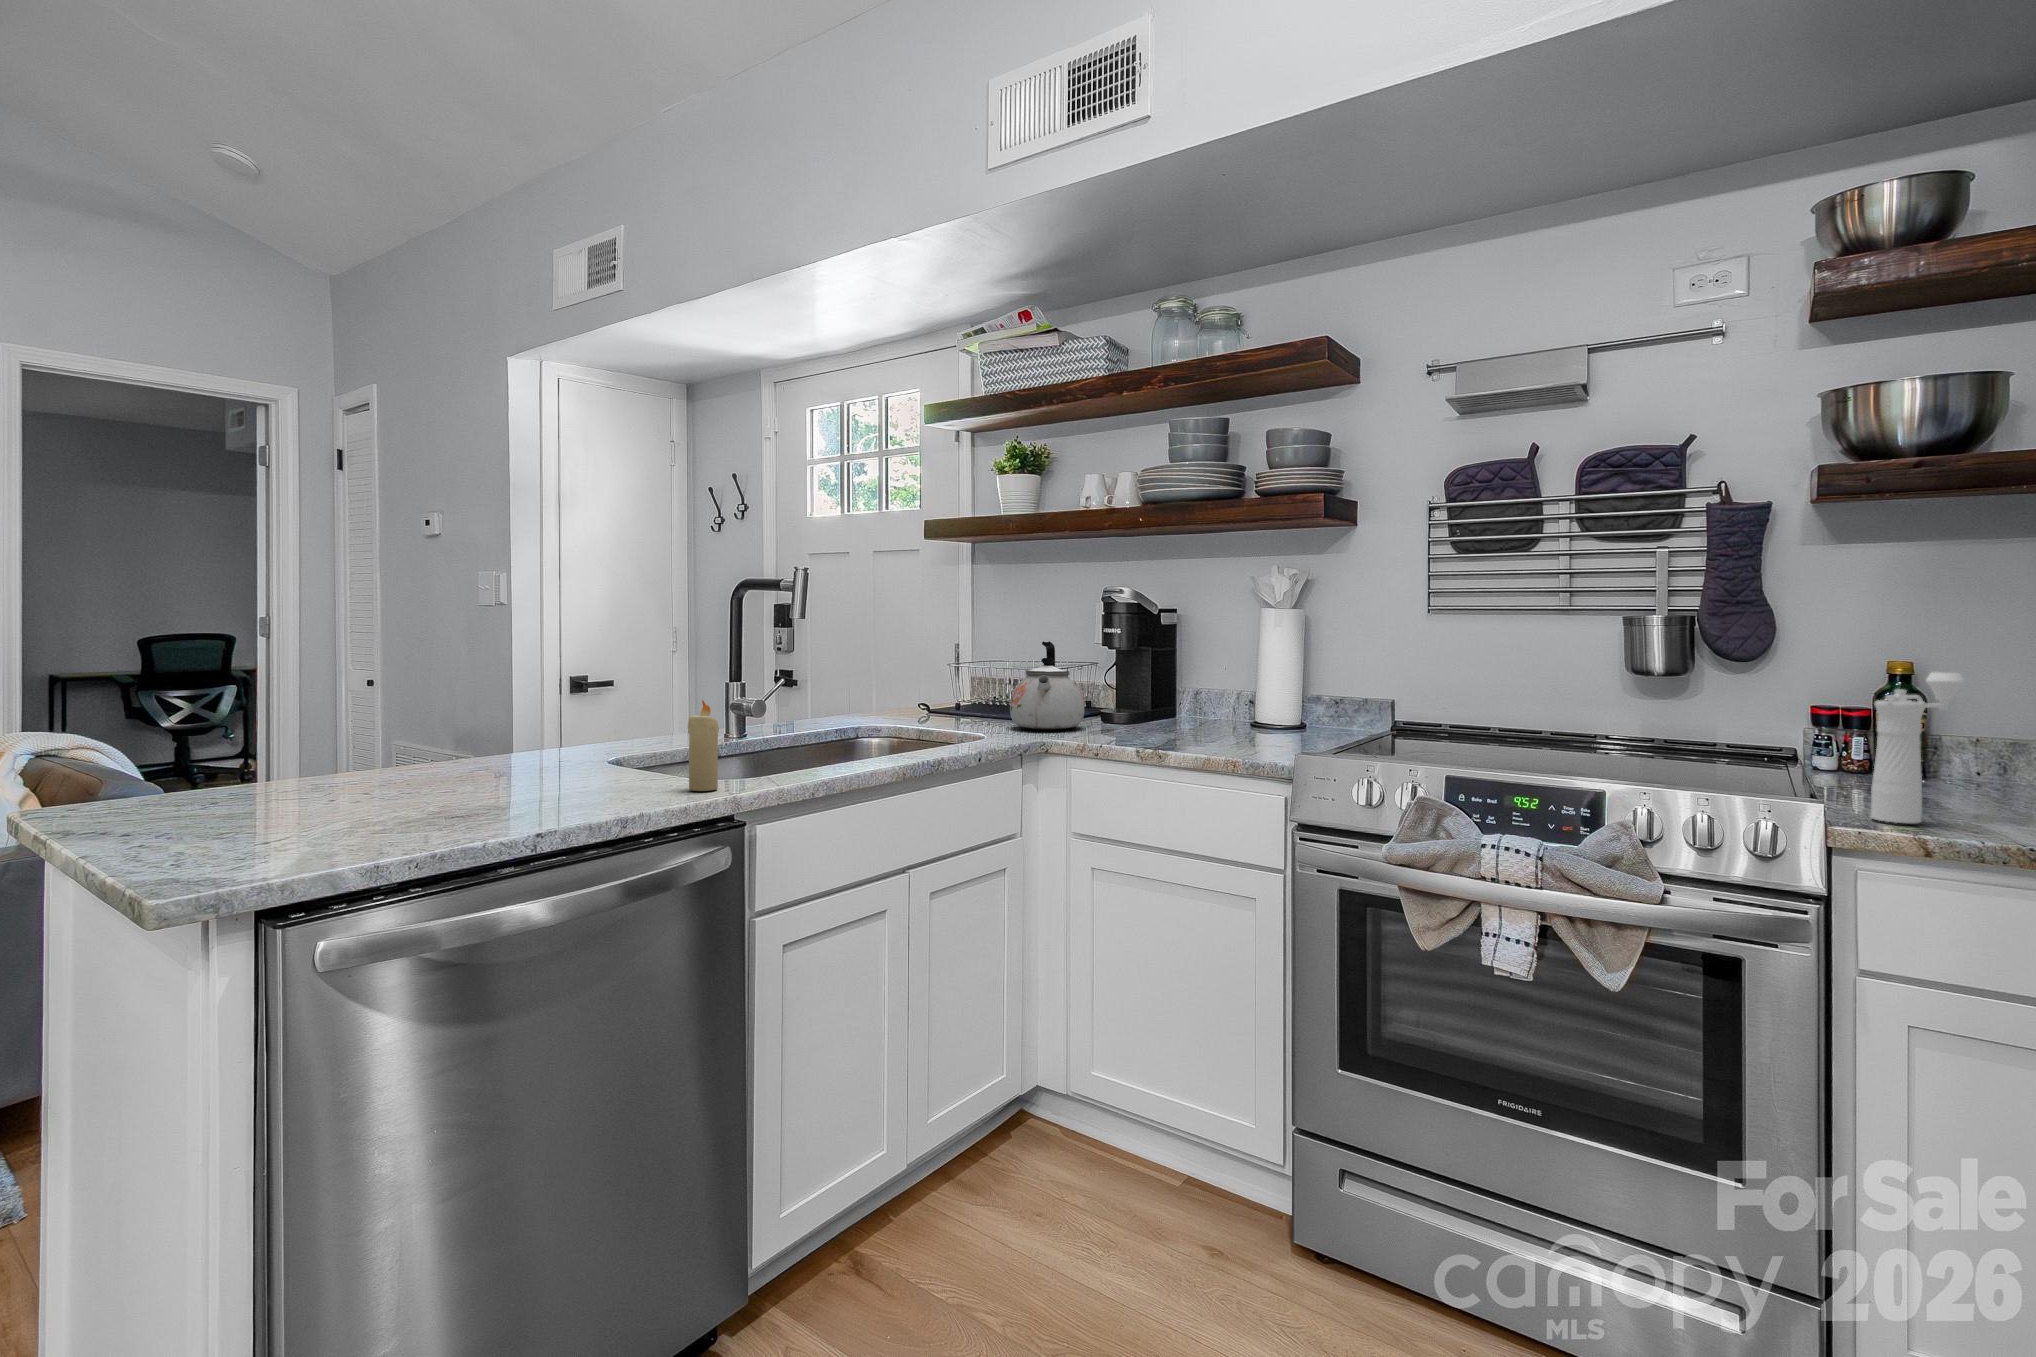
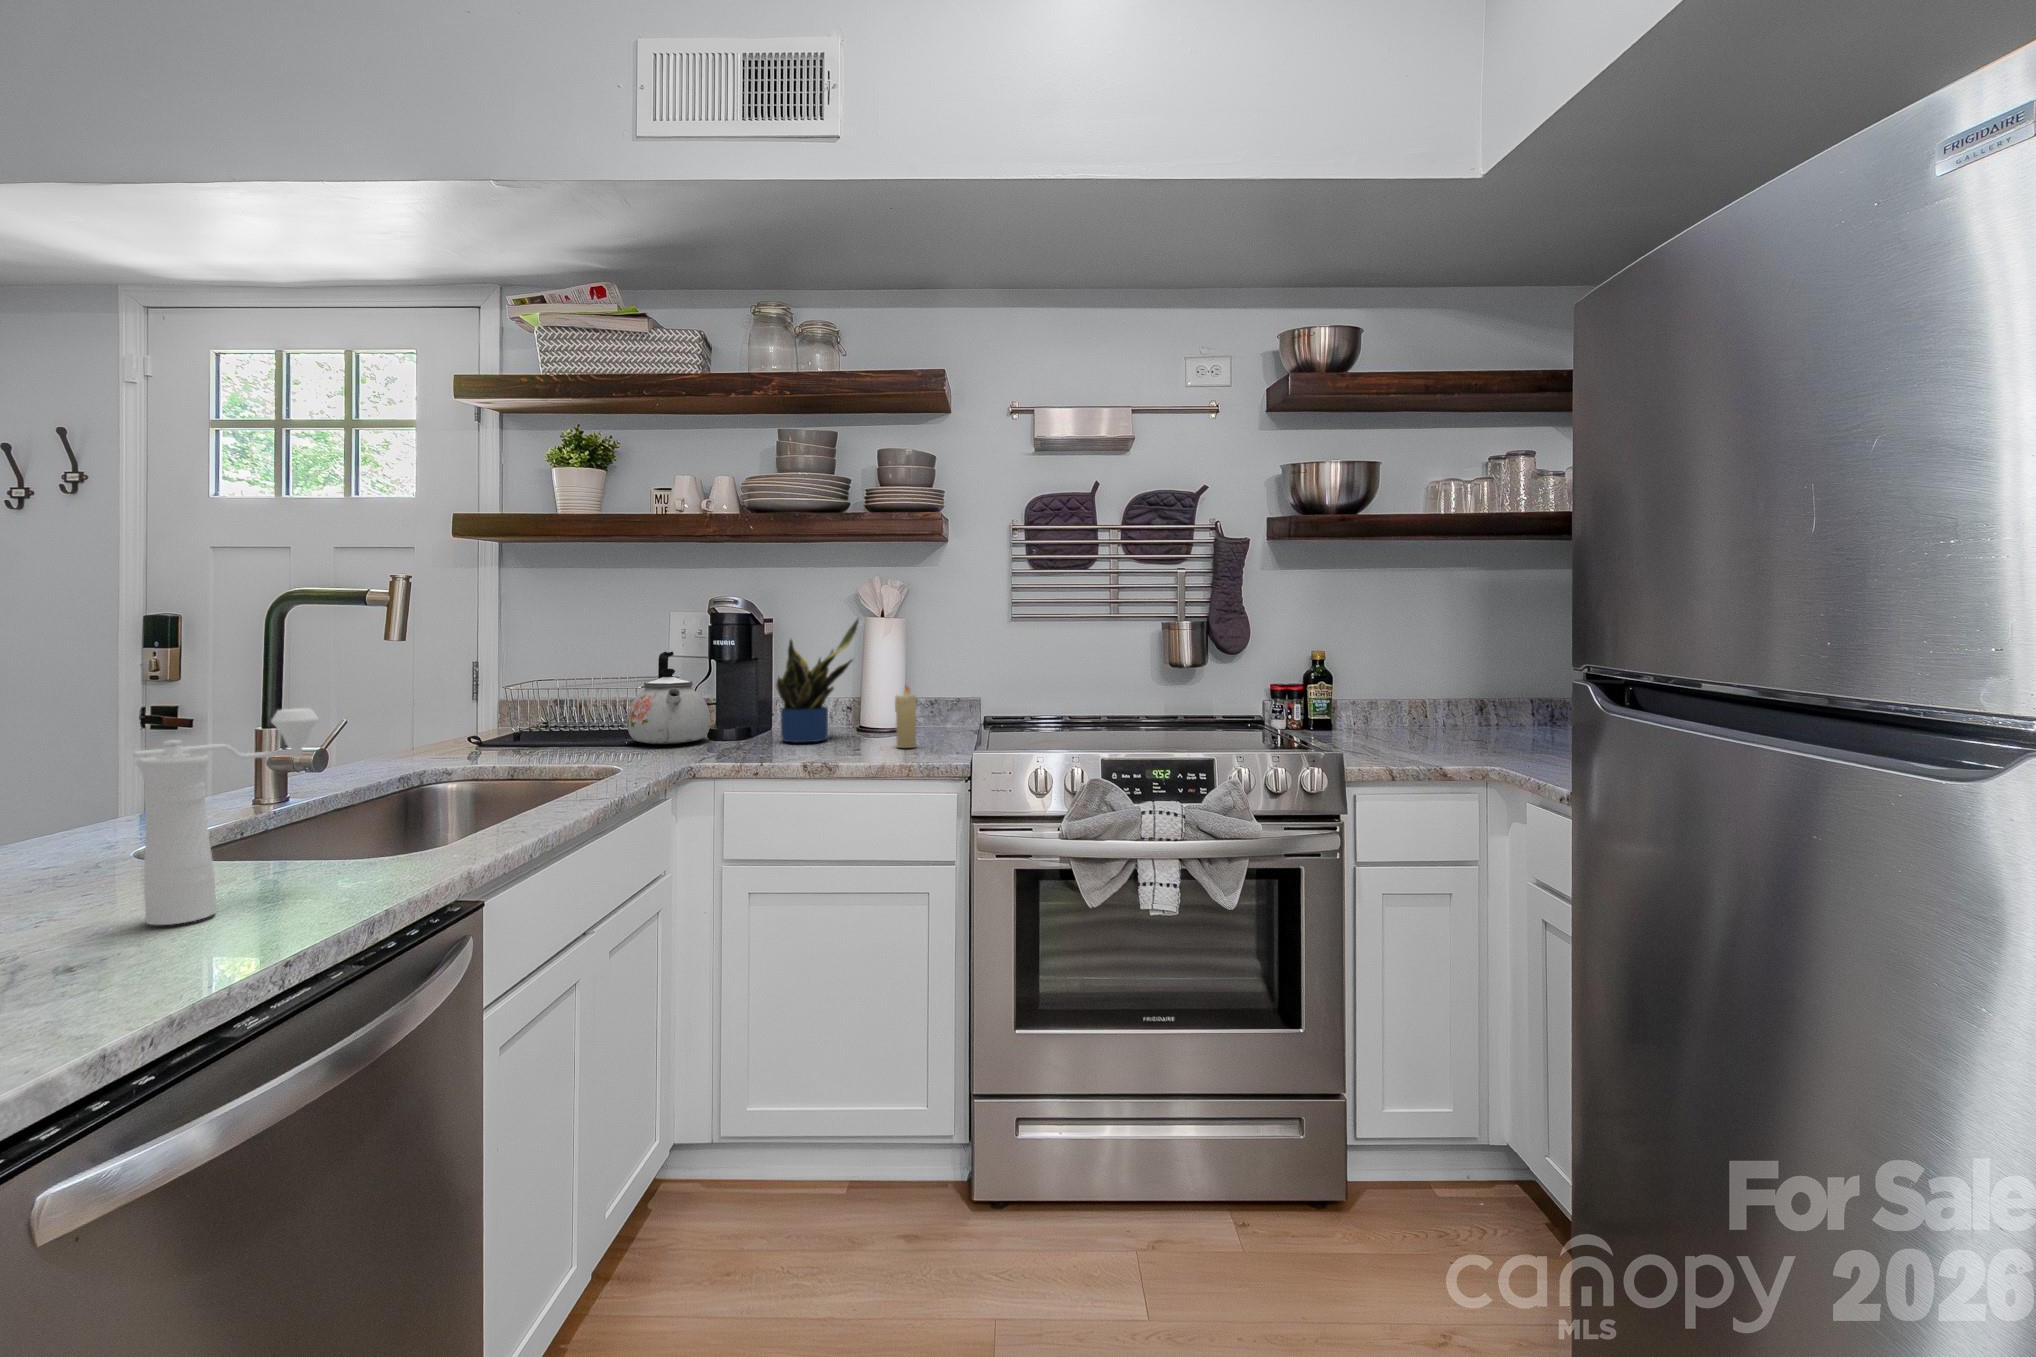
potted plant: none [1137,608,1221,737] -> present [776,618,859,742]
pepper mill: present [1871,672,1965,823] -> present [133,708,319,925]
candle: present [688,700,719,791] -> present [895,686,917,748]

